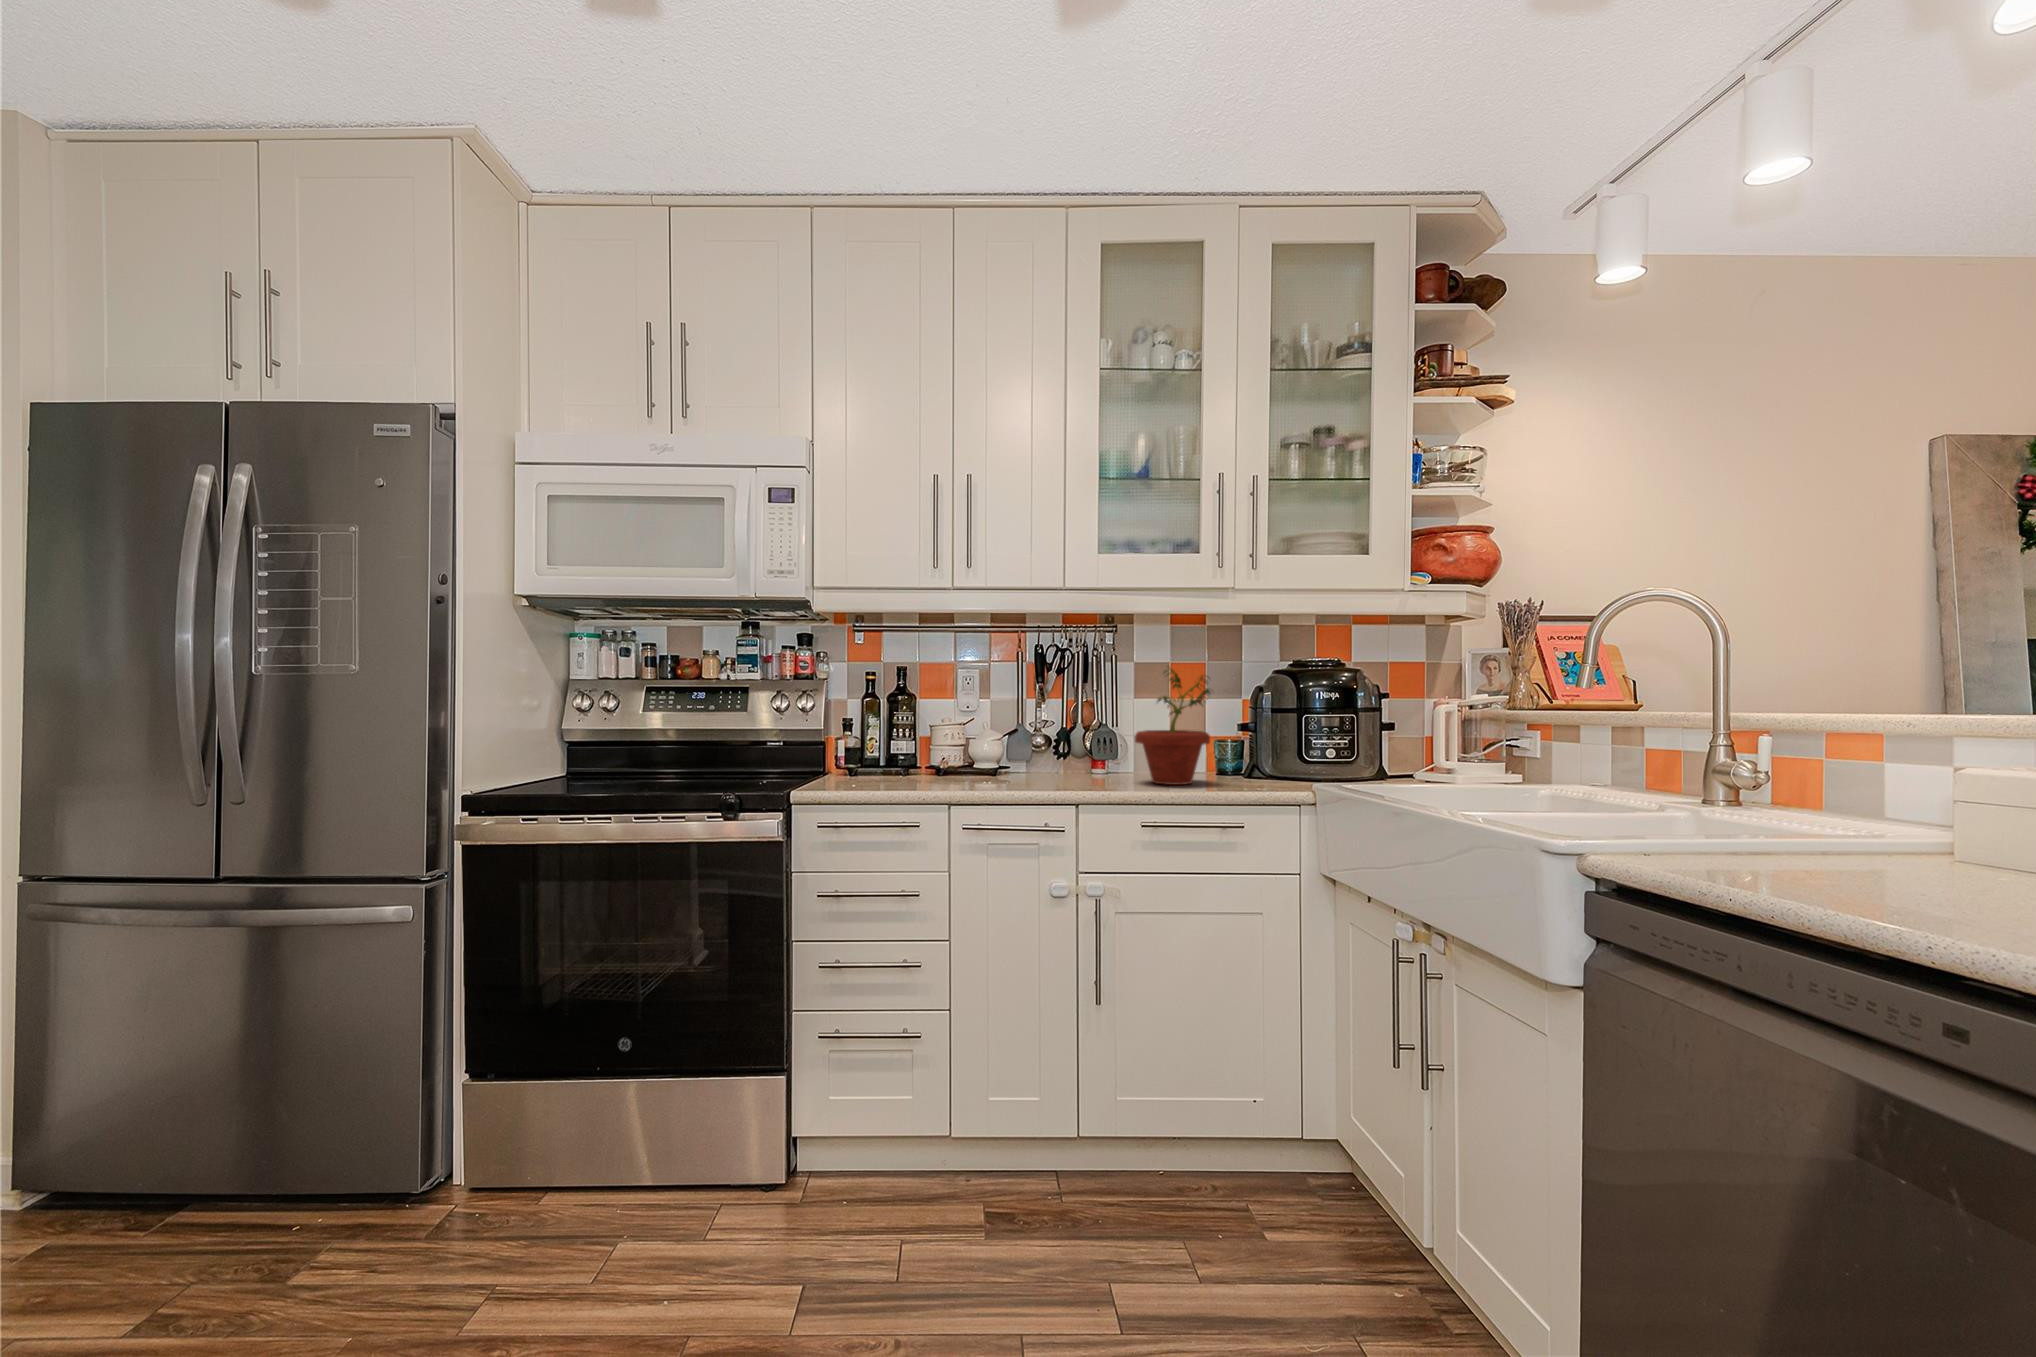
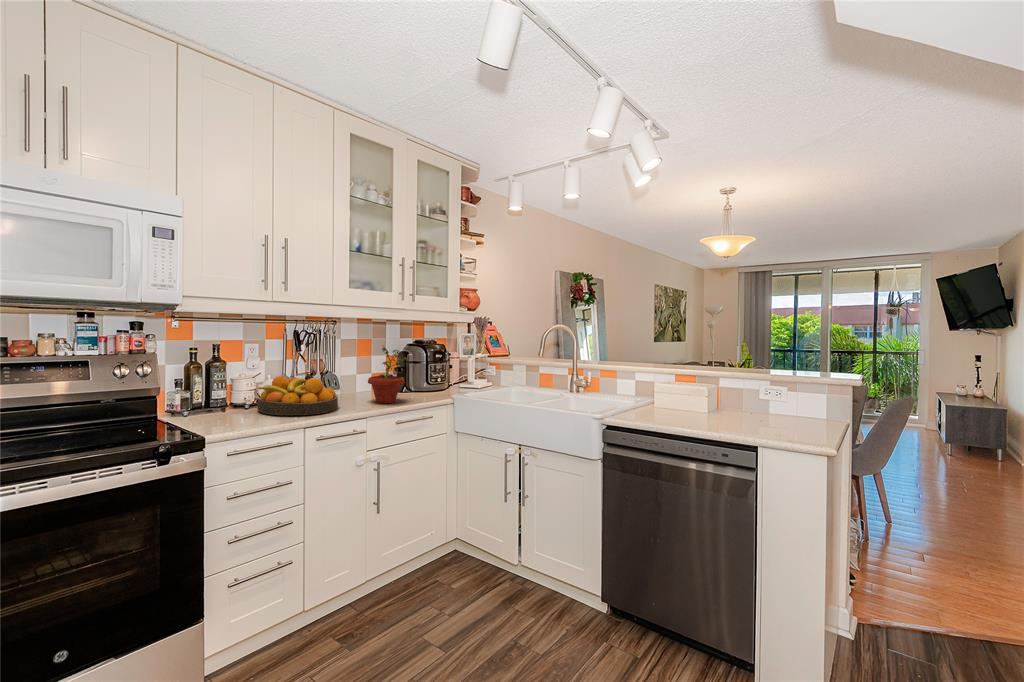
fruit bowl: none [934,720,1069,786] -> present [258,376,338,415]

